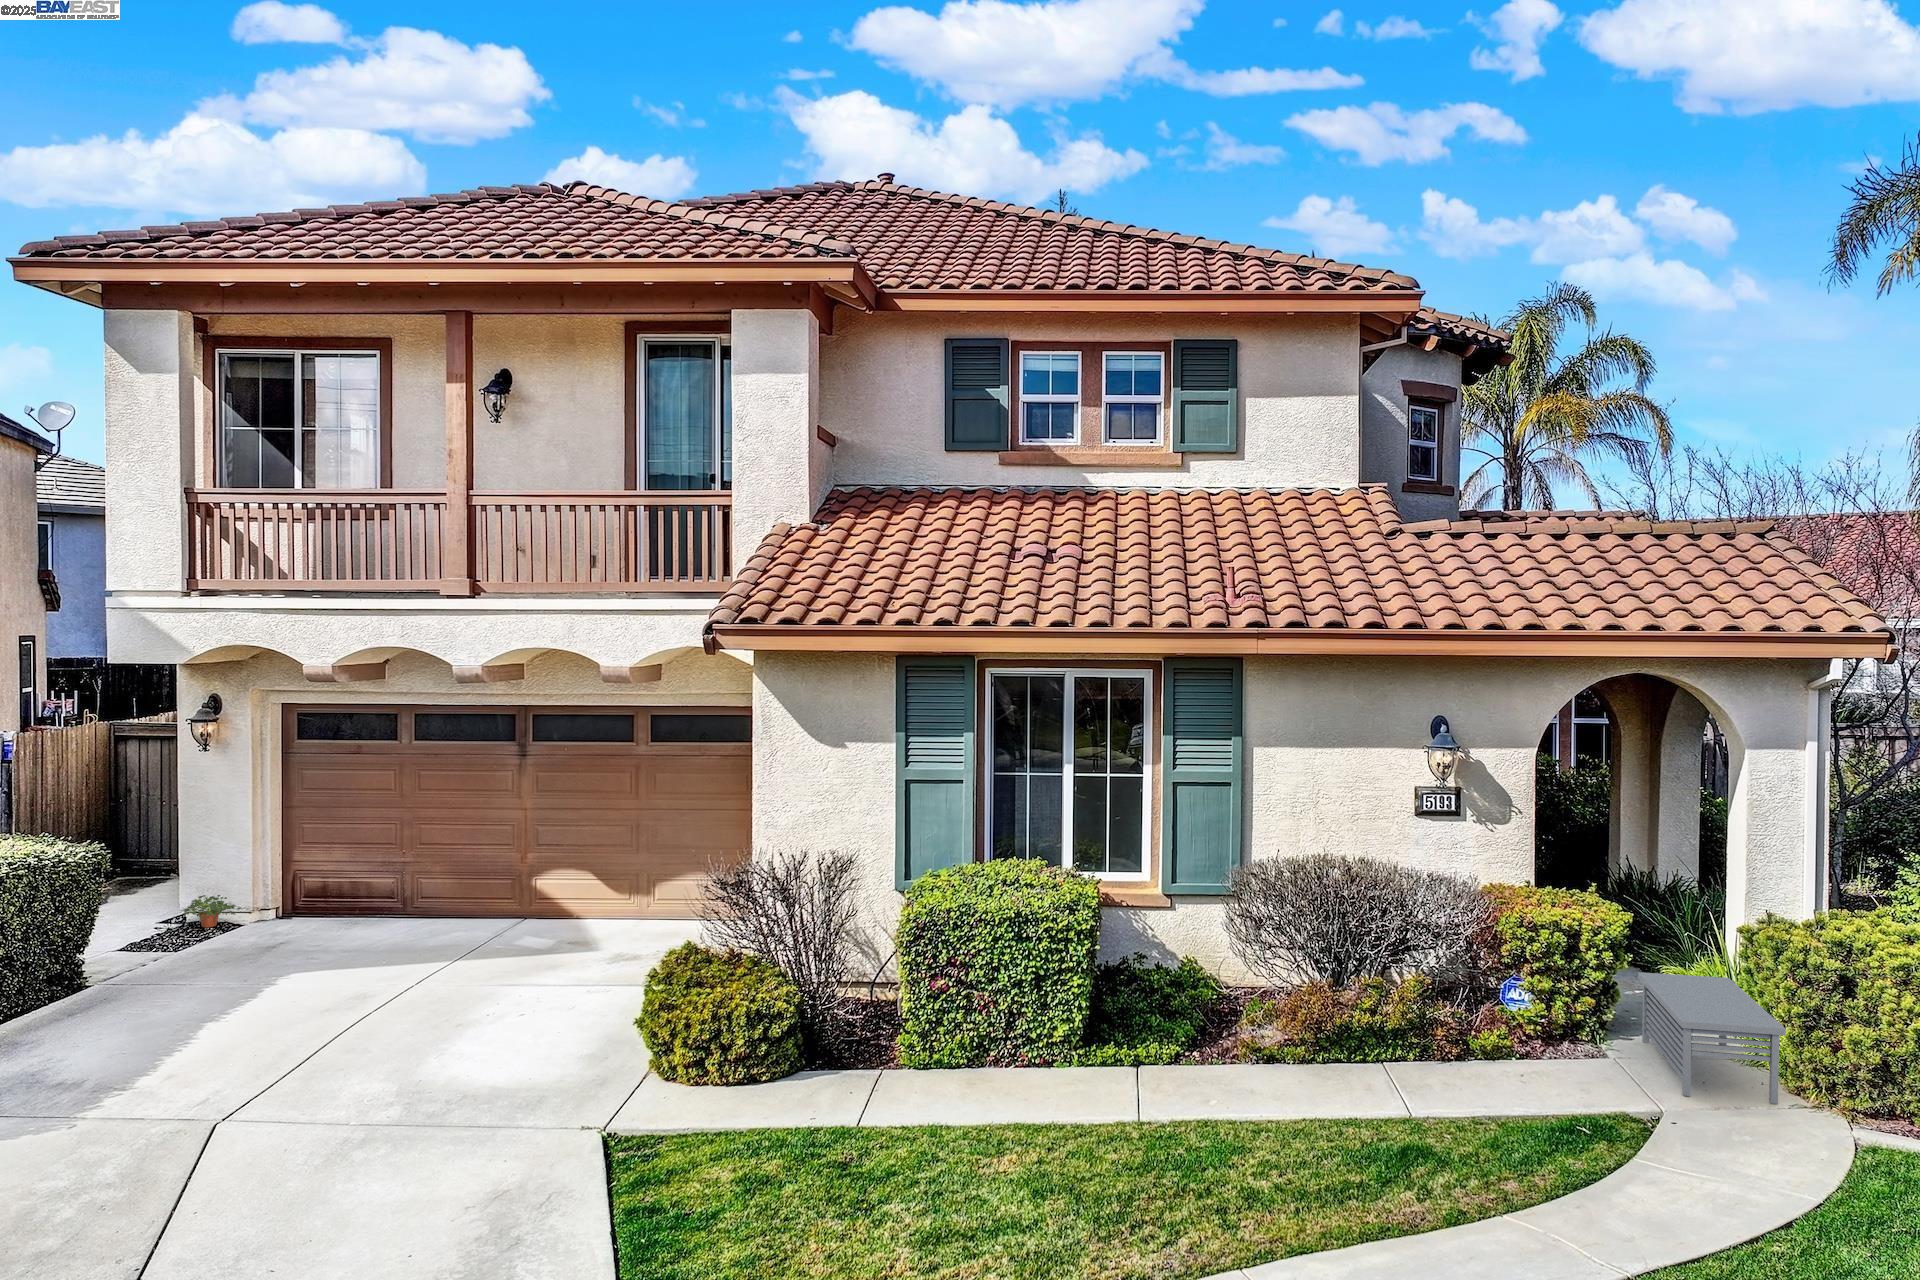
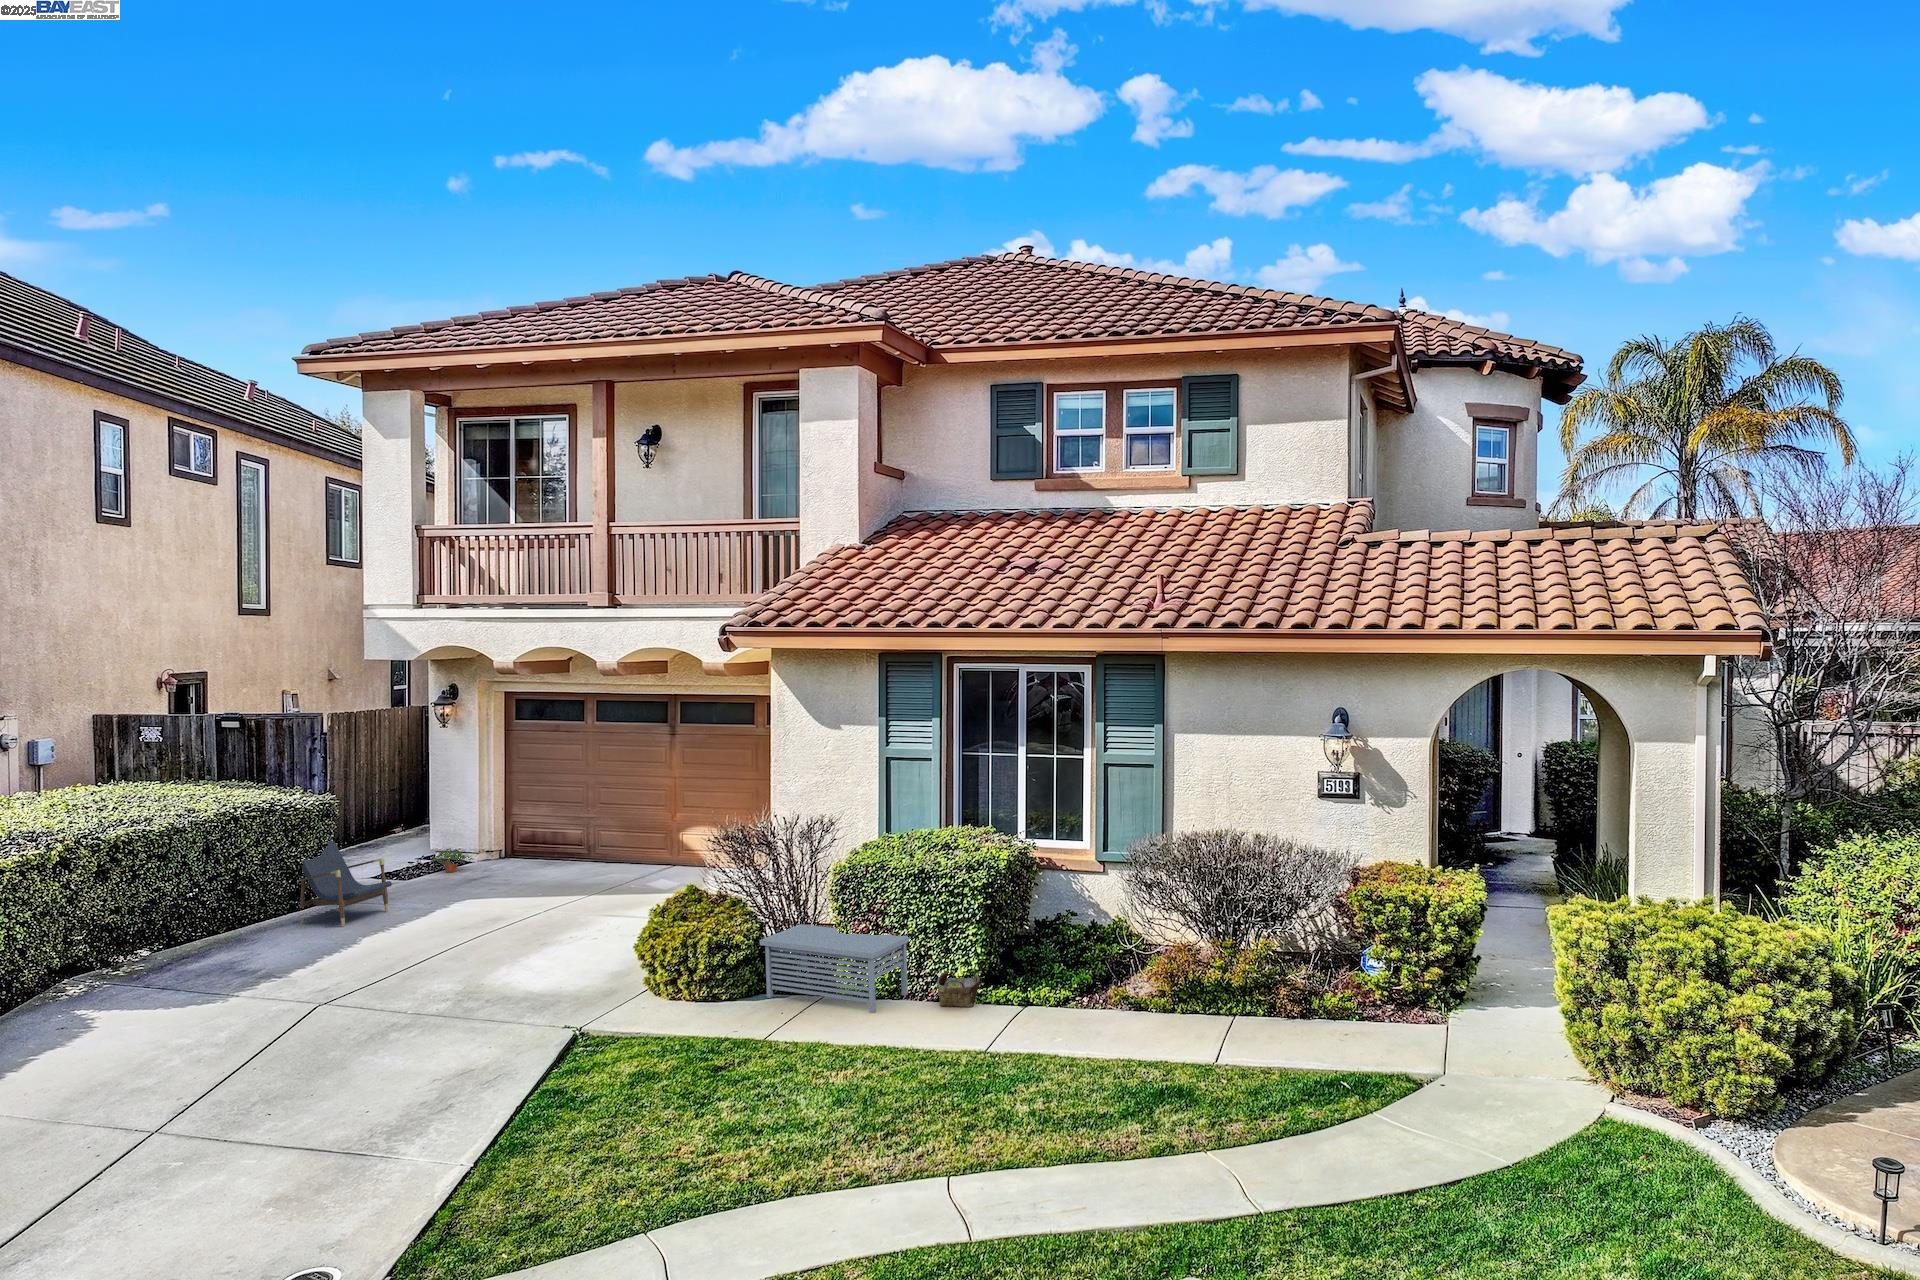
lounge chair: none [27,897,173,1018] -> present [300,841,392,927]
storage bench: present [1638,972,1786,1104] -> present [760,924,910,1013]
woven basket: none [1048,1020,1099,1077] -> present [937,971,979,1007]

